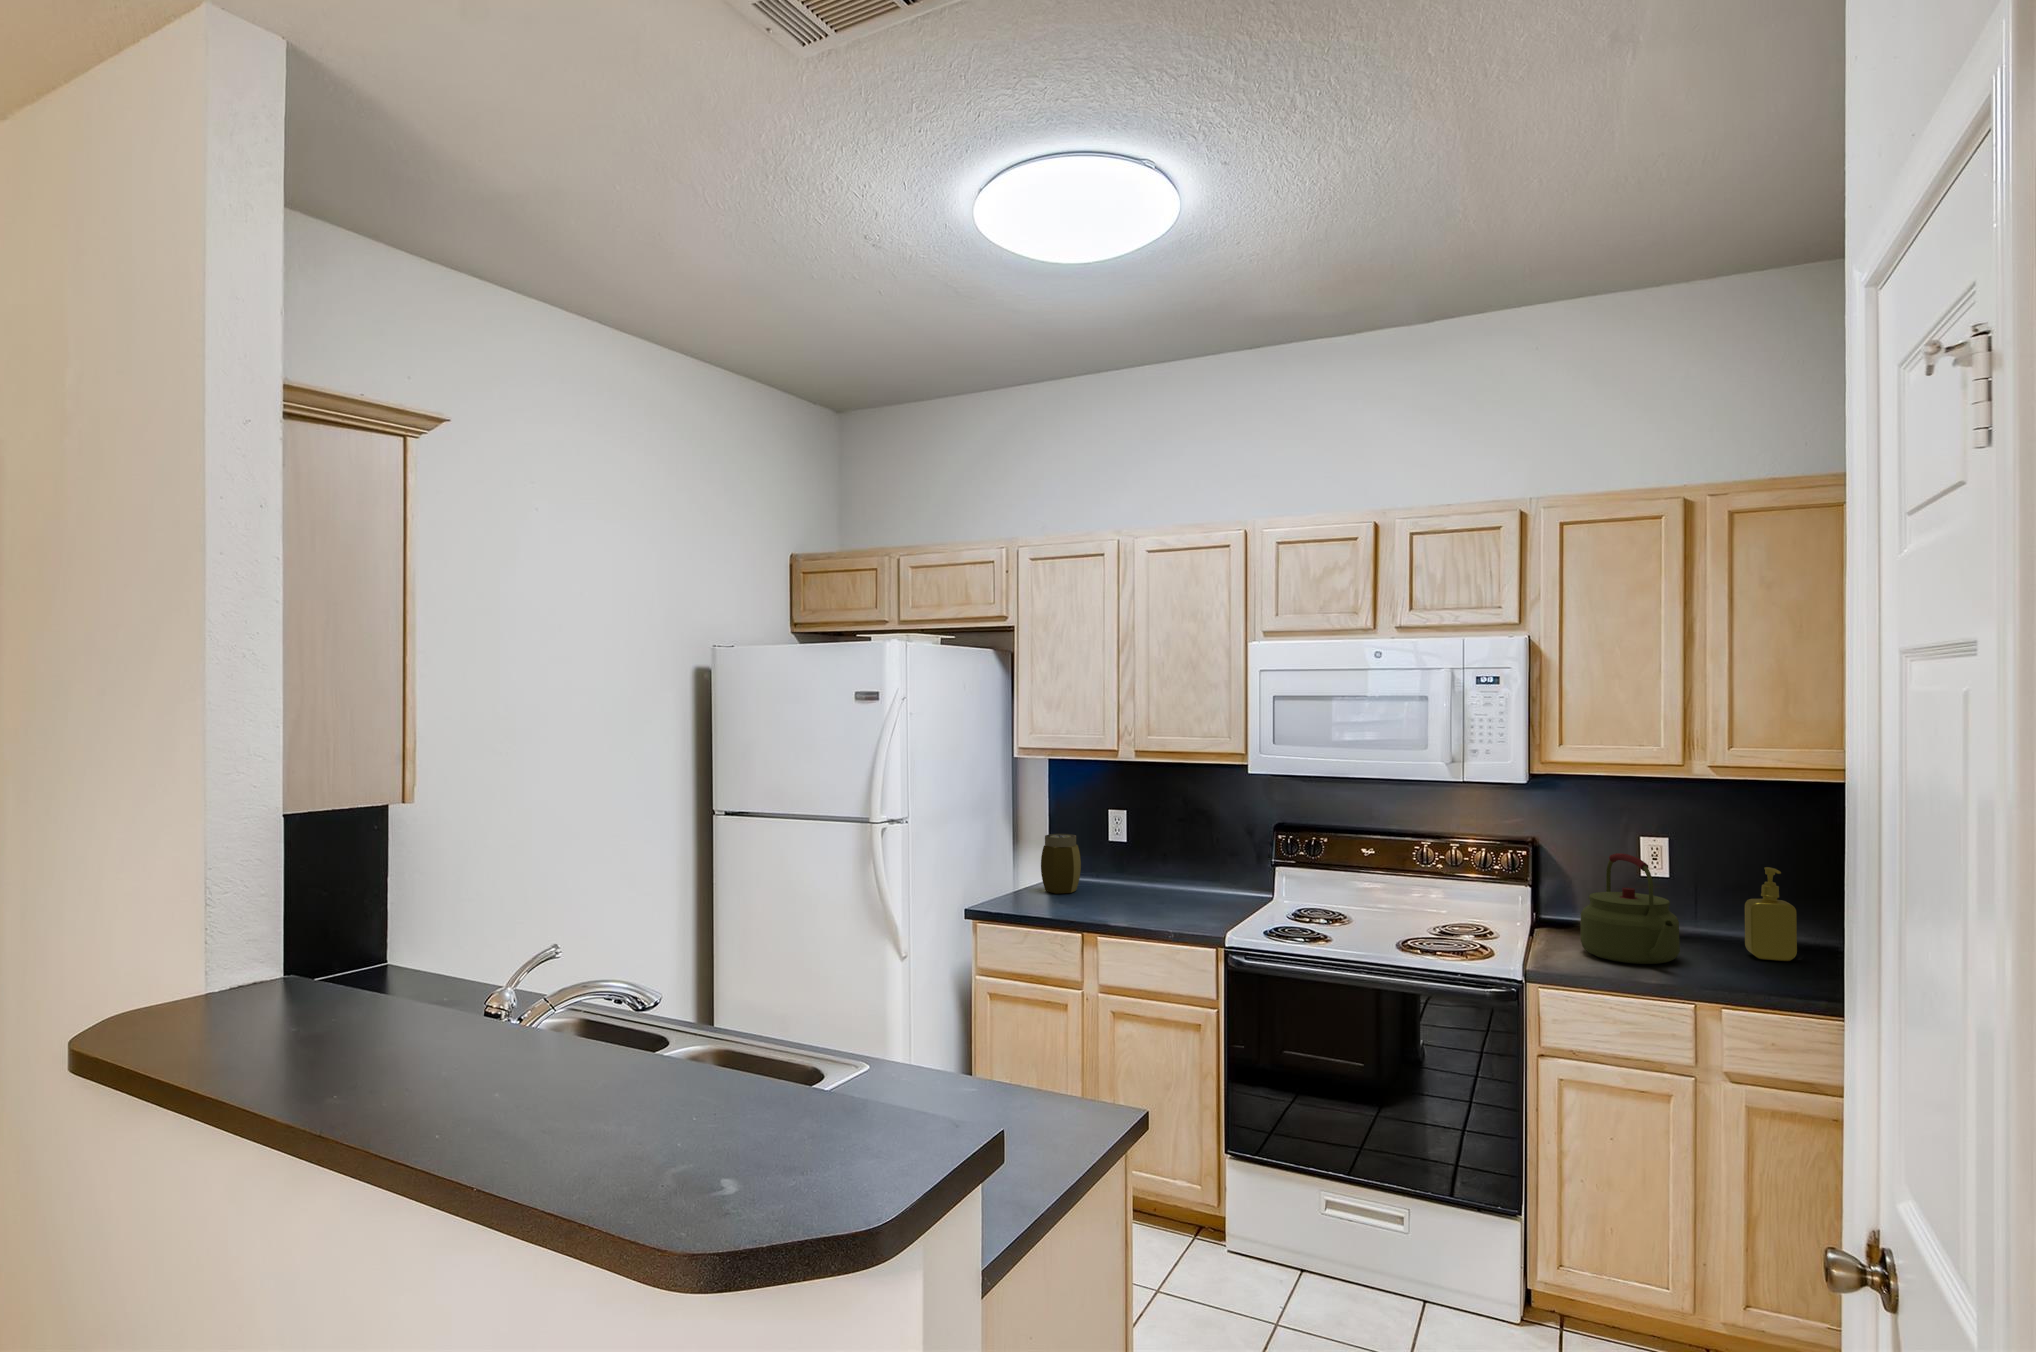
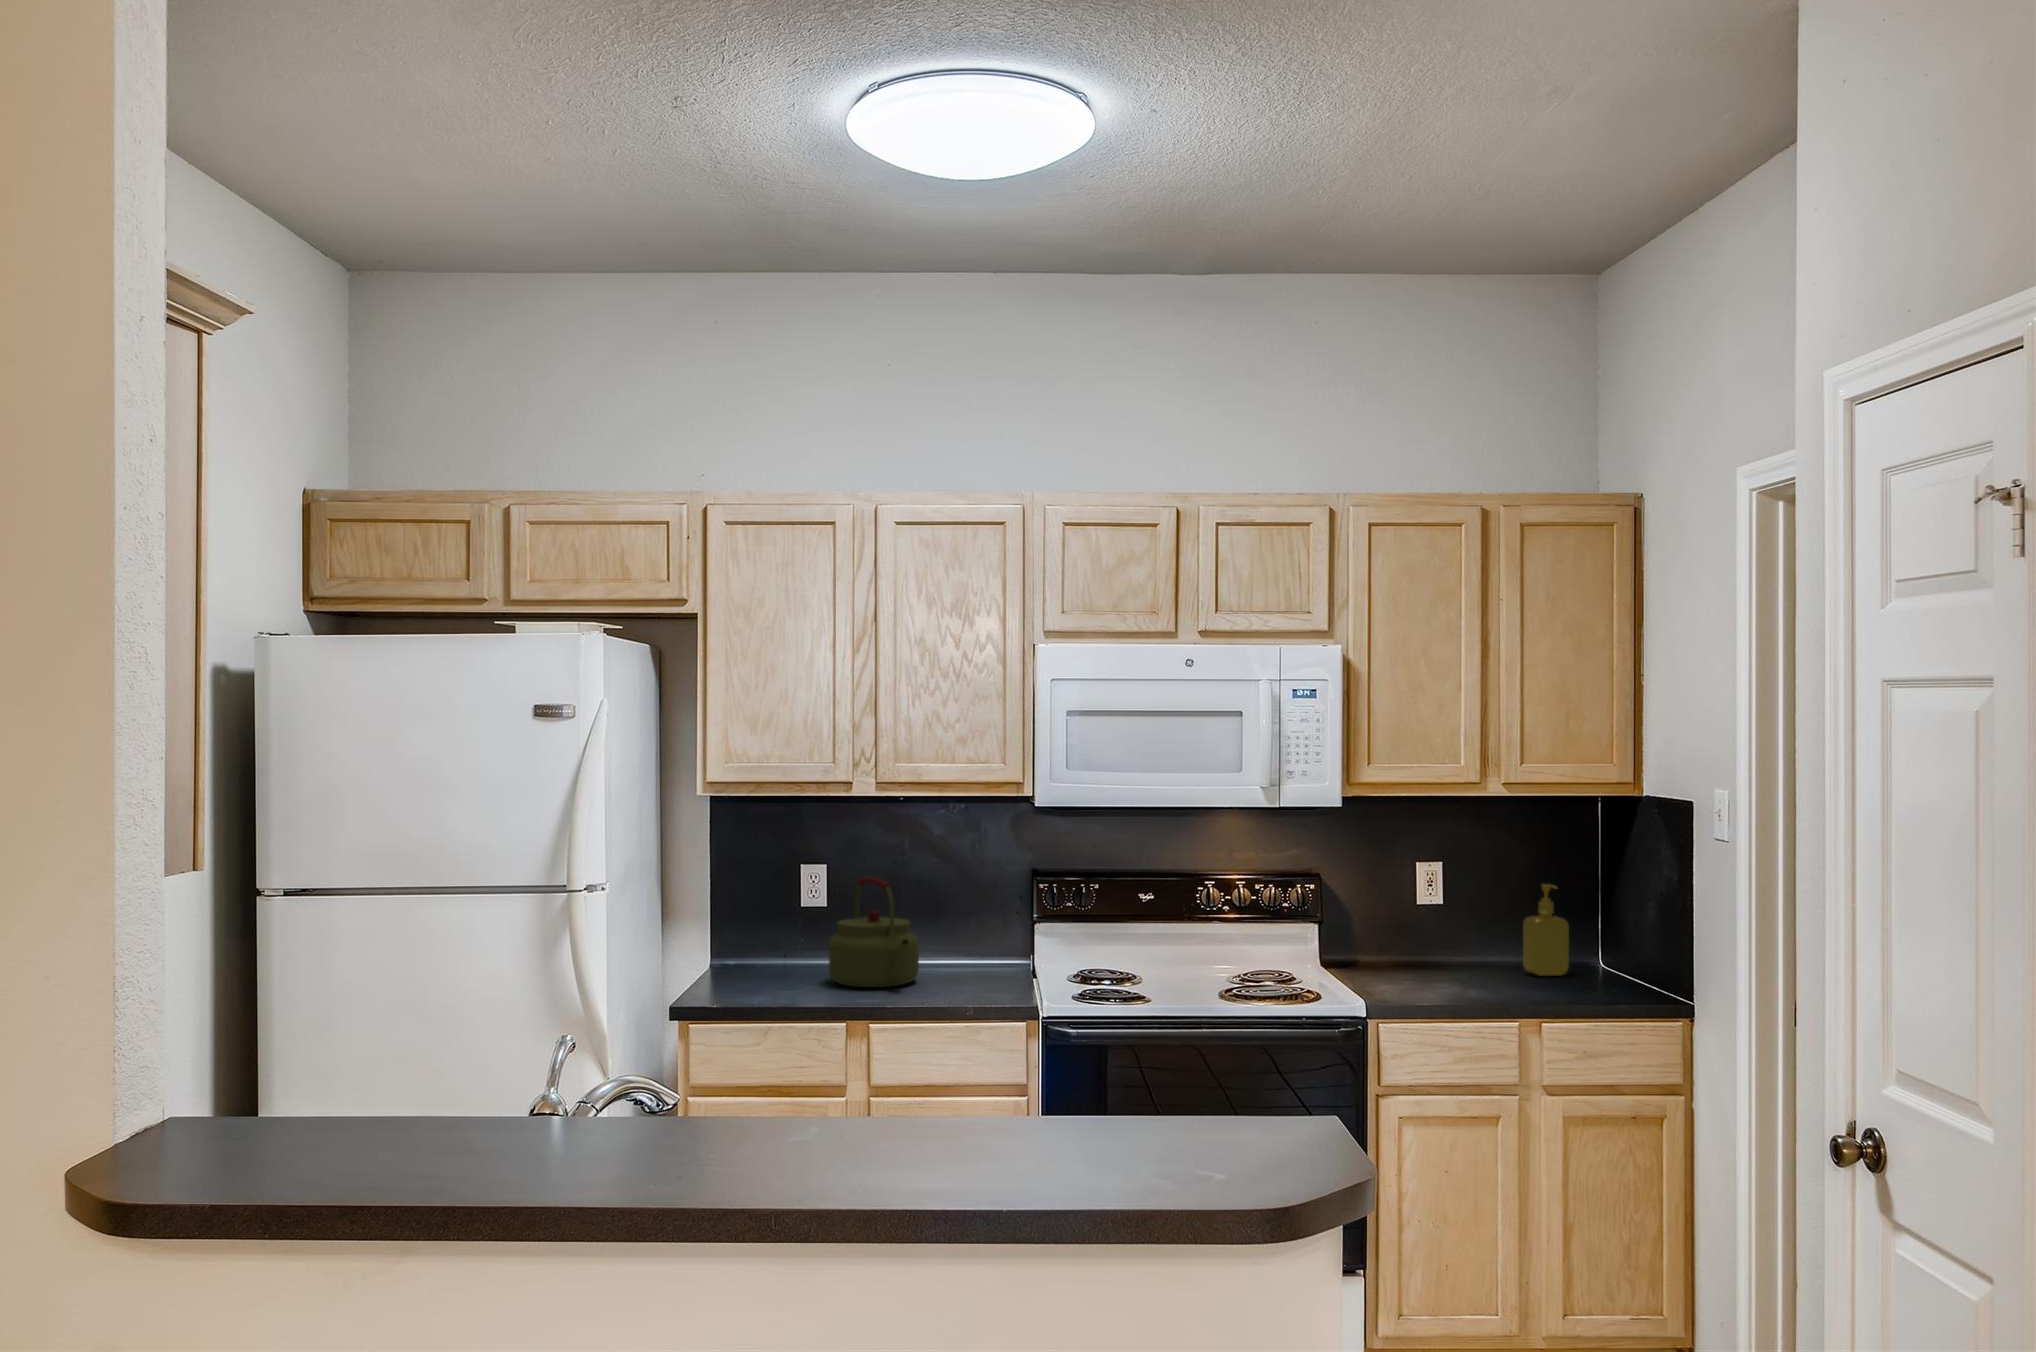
jar: present [1041,834,1081,893] -> none [724,900,773,981]
kettle: present [1580,853,1680,964] -> present [829,876,919,987]

